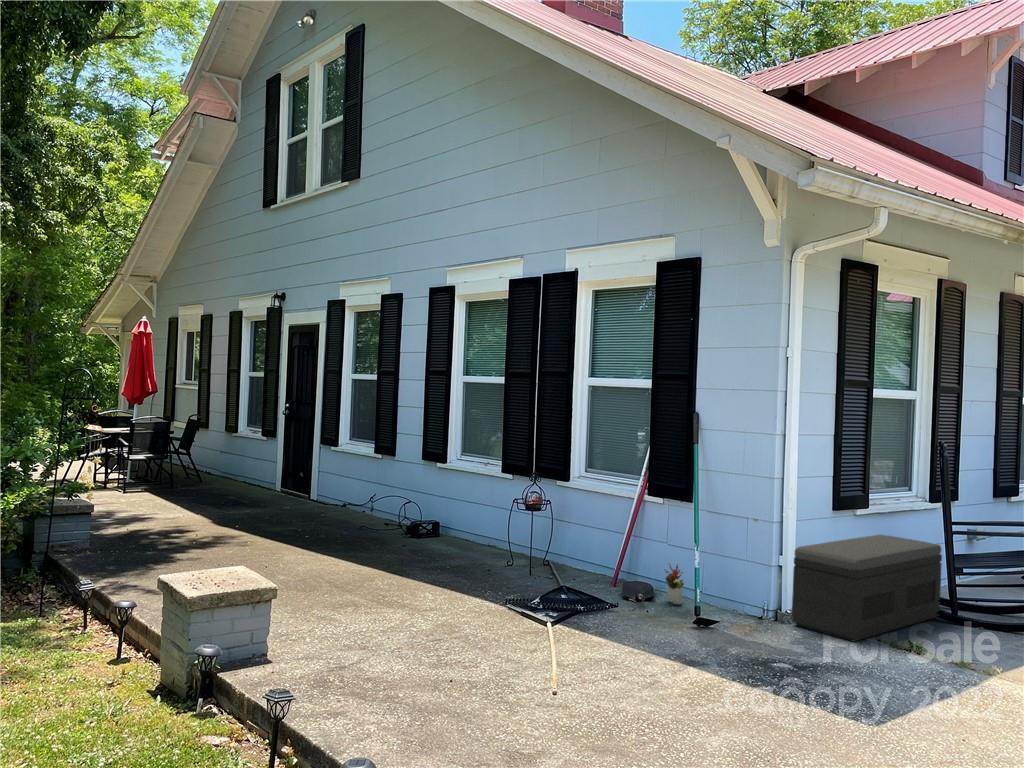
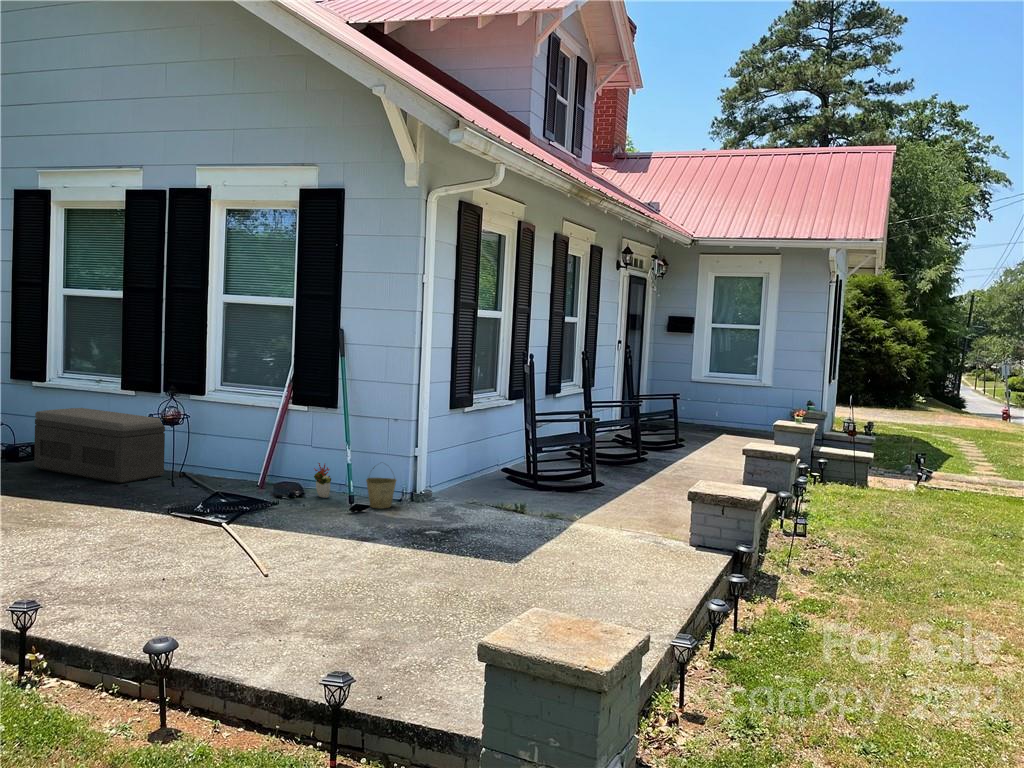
storage bench: present [792,535,942,641] -> present [34,408,165,484]
bucket: none [717,570,754,626] -> present [366,468,397,508]

